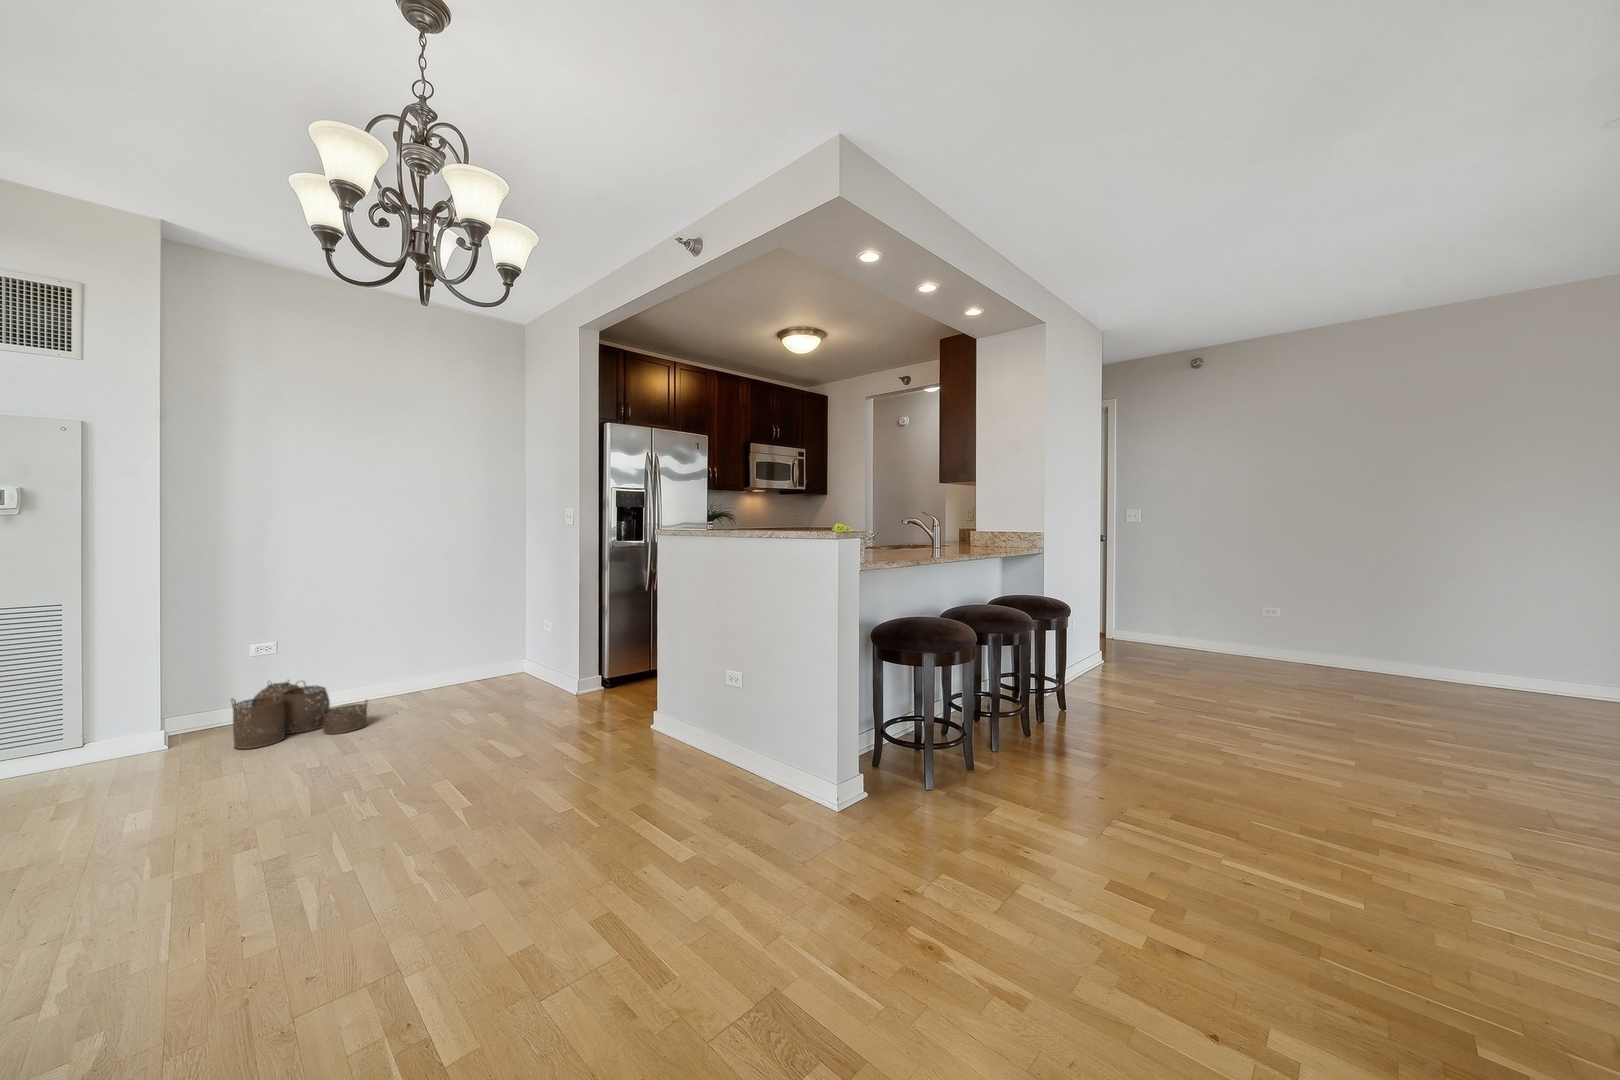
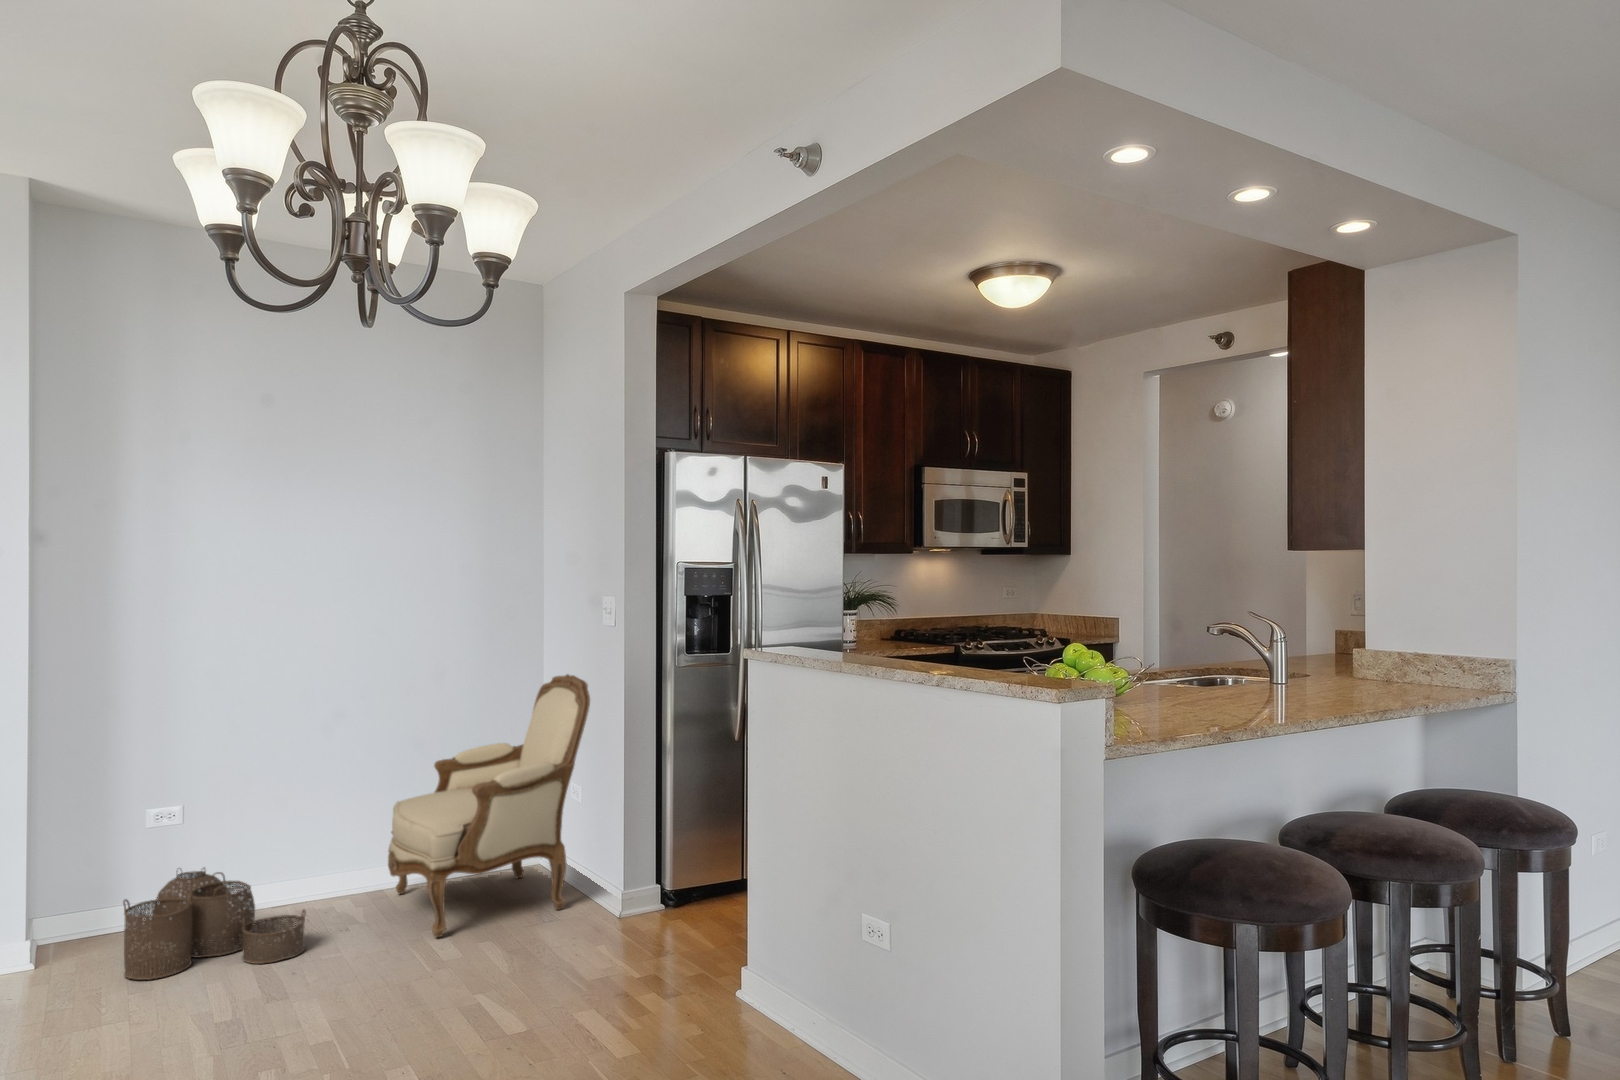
armchair: none [422,556,555,712] -> present [388,674,590,937]

